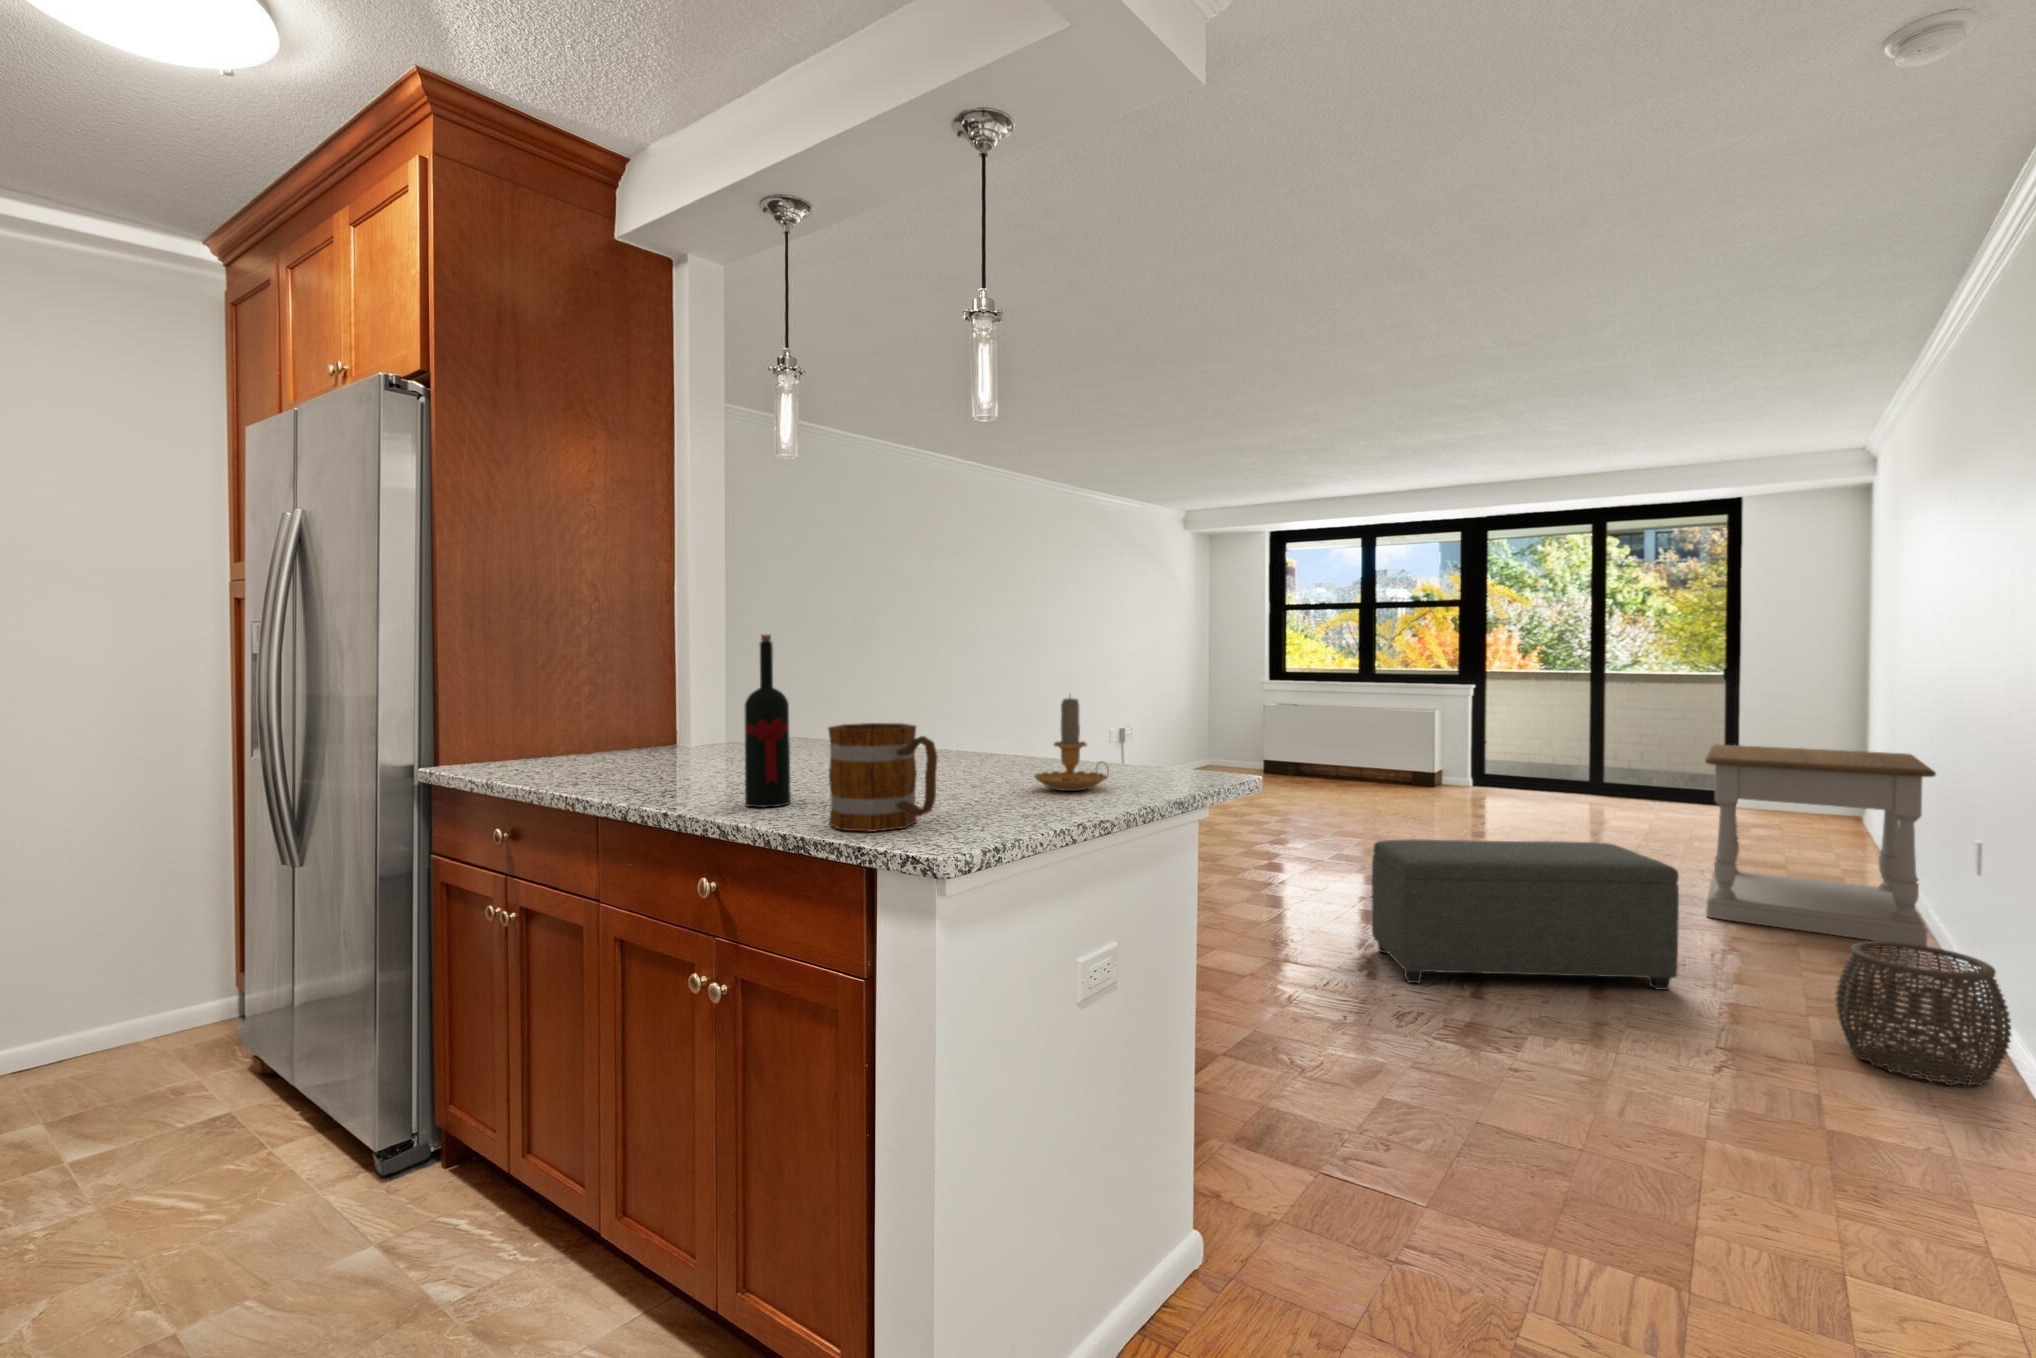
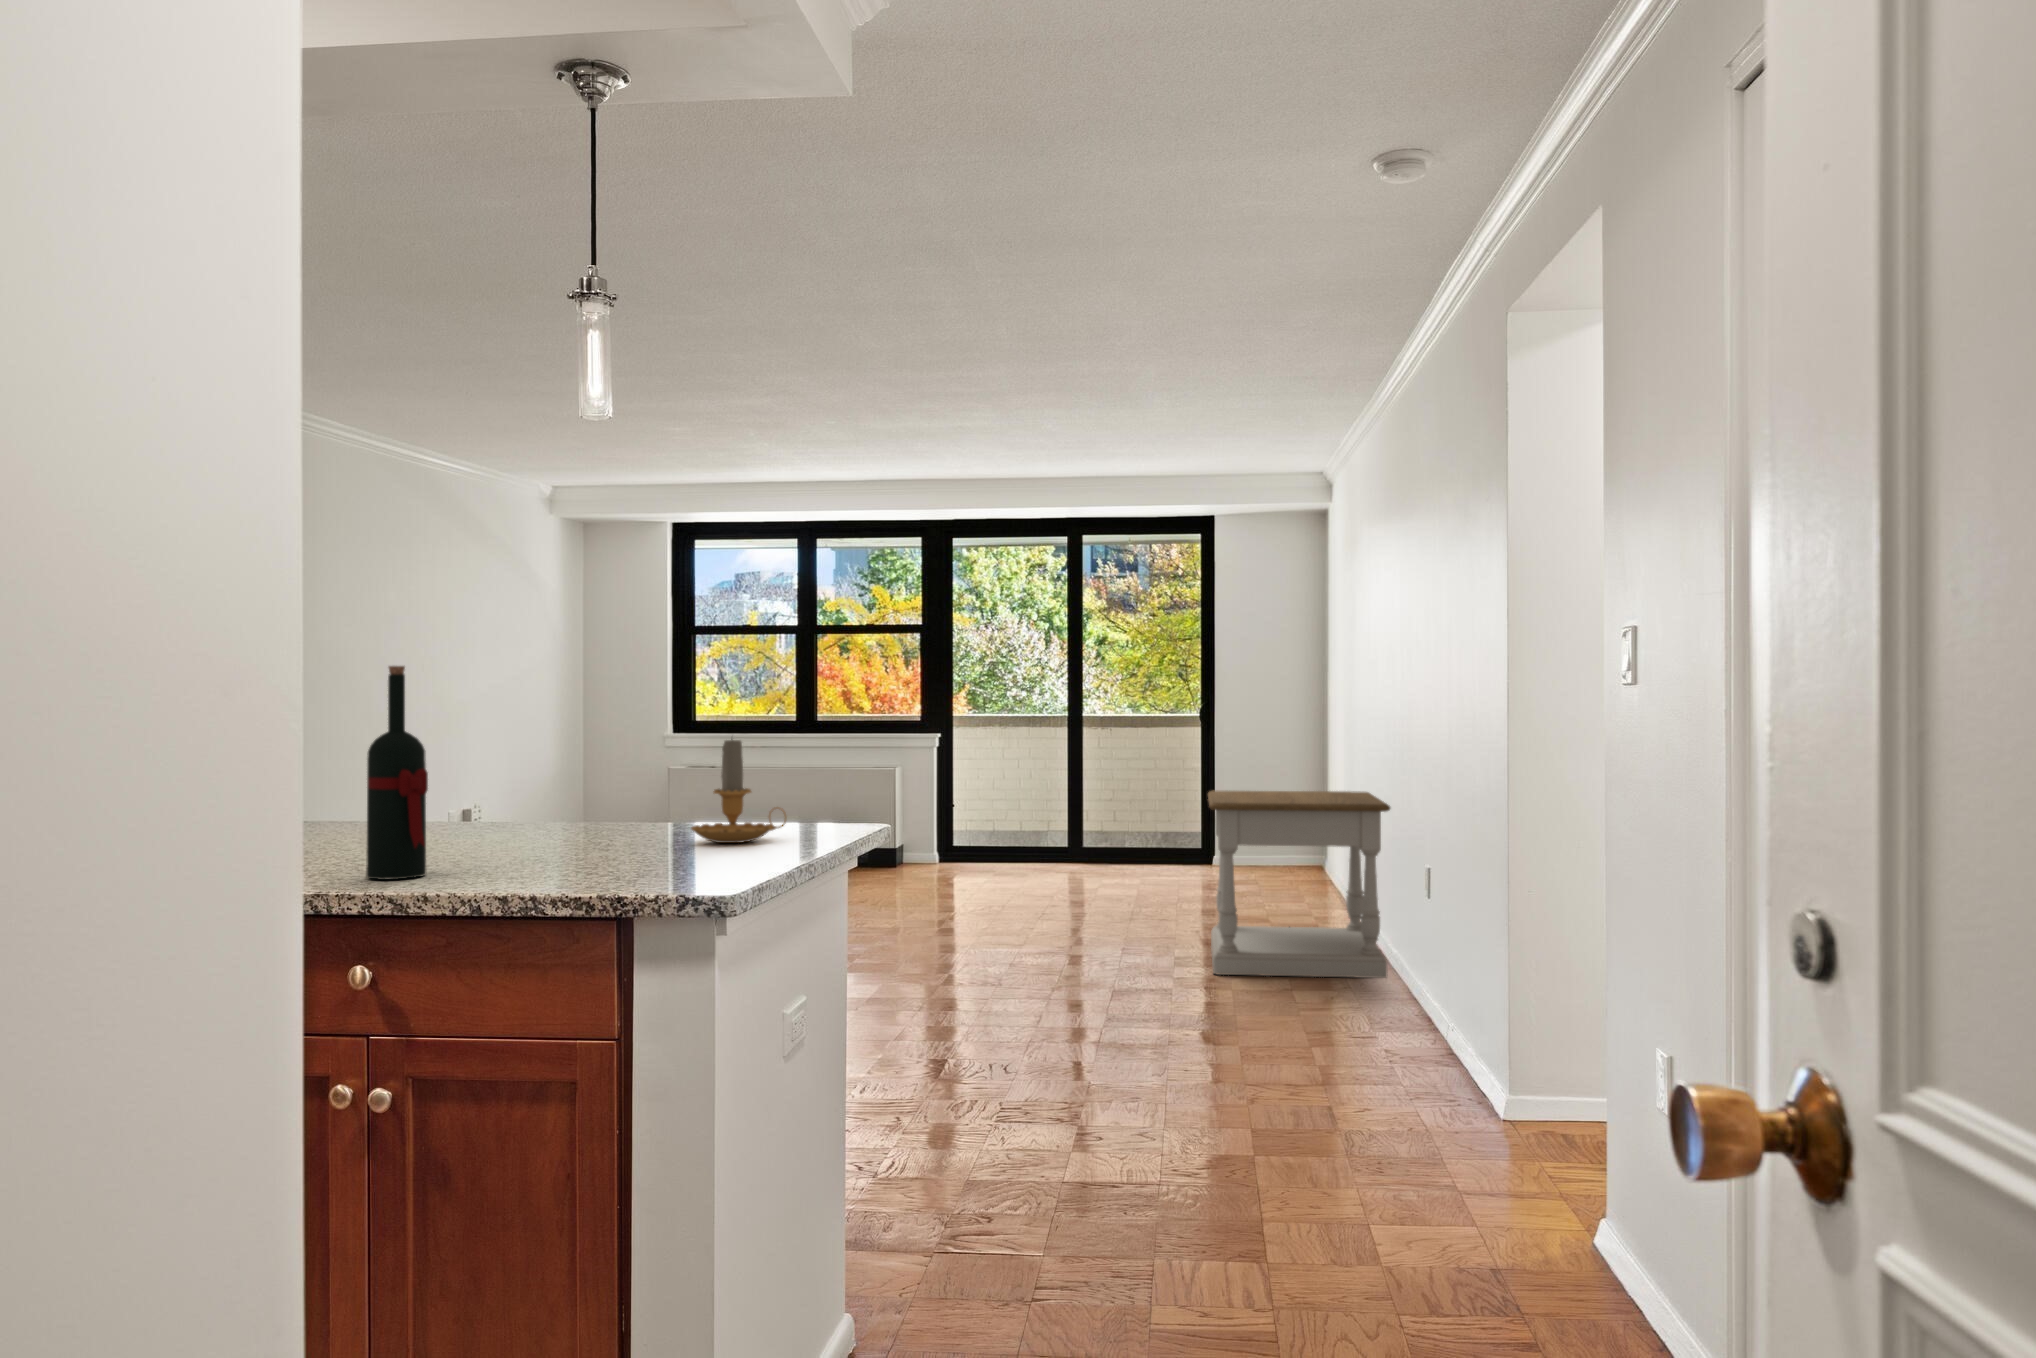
mug: present [828,723,938,832] -> none [546,767,685,885]
ottoman: present [1371,840,1679,990] -> none [906,898,1207,1075]
woven basket: present [1835,941,2011,1086] -> none [1335,961,1457,1081]

